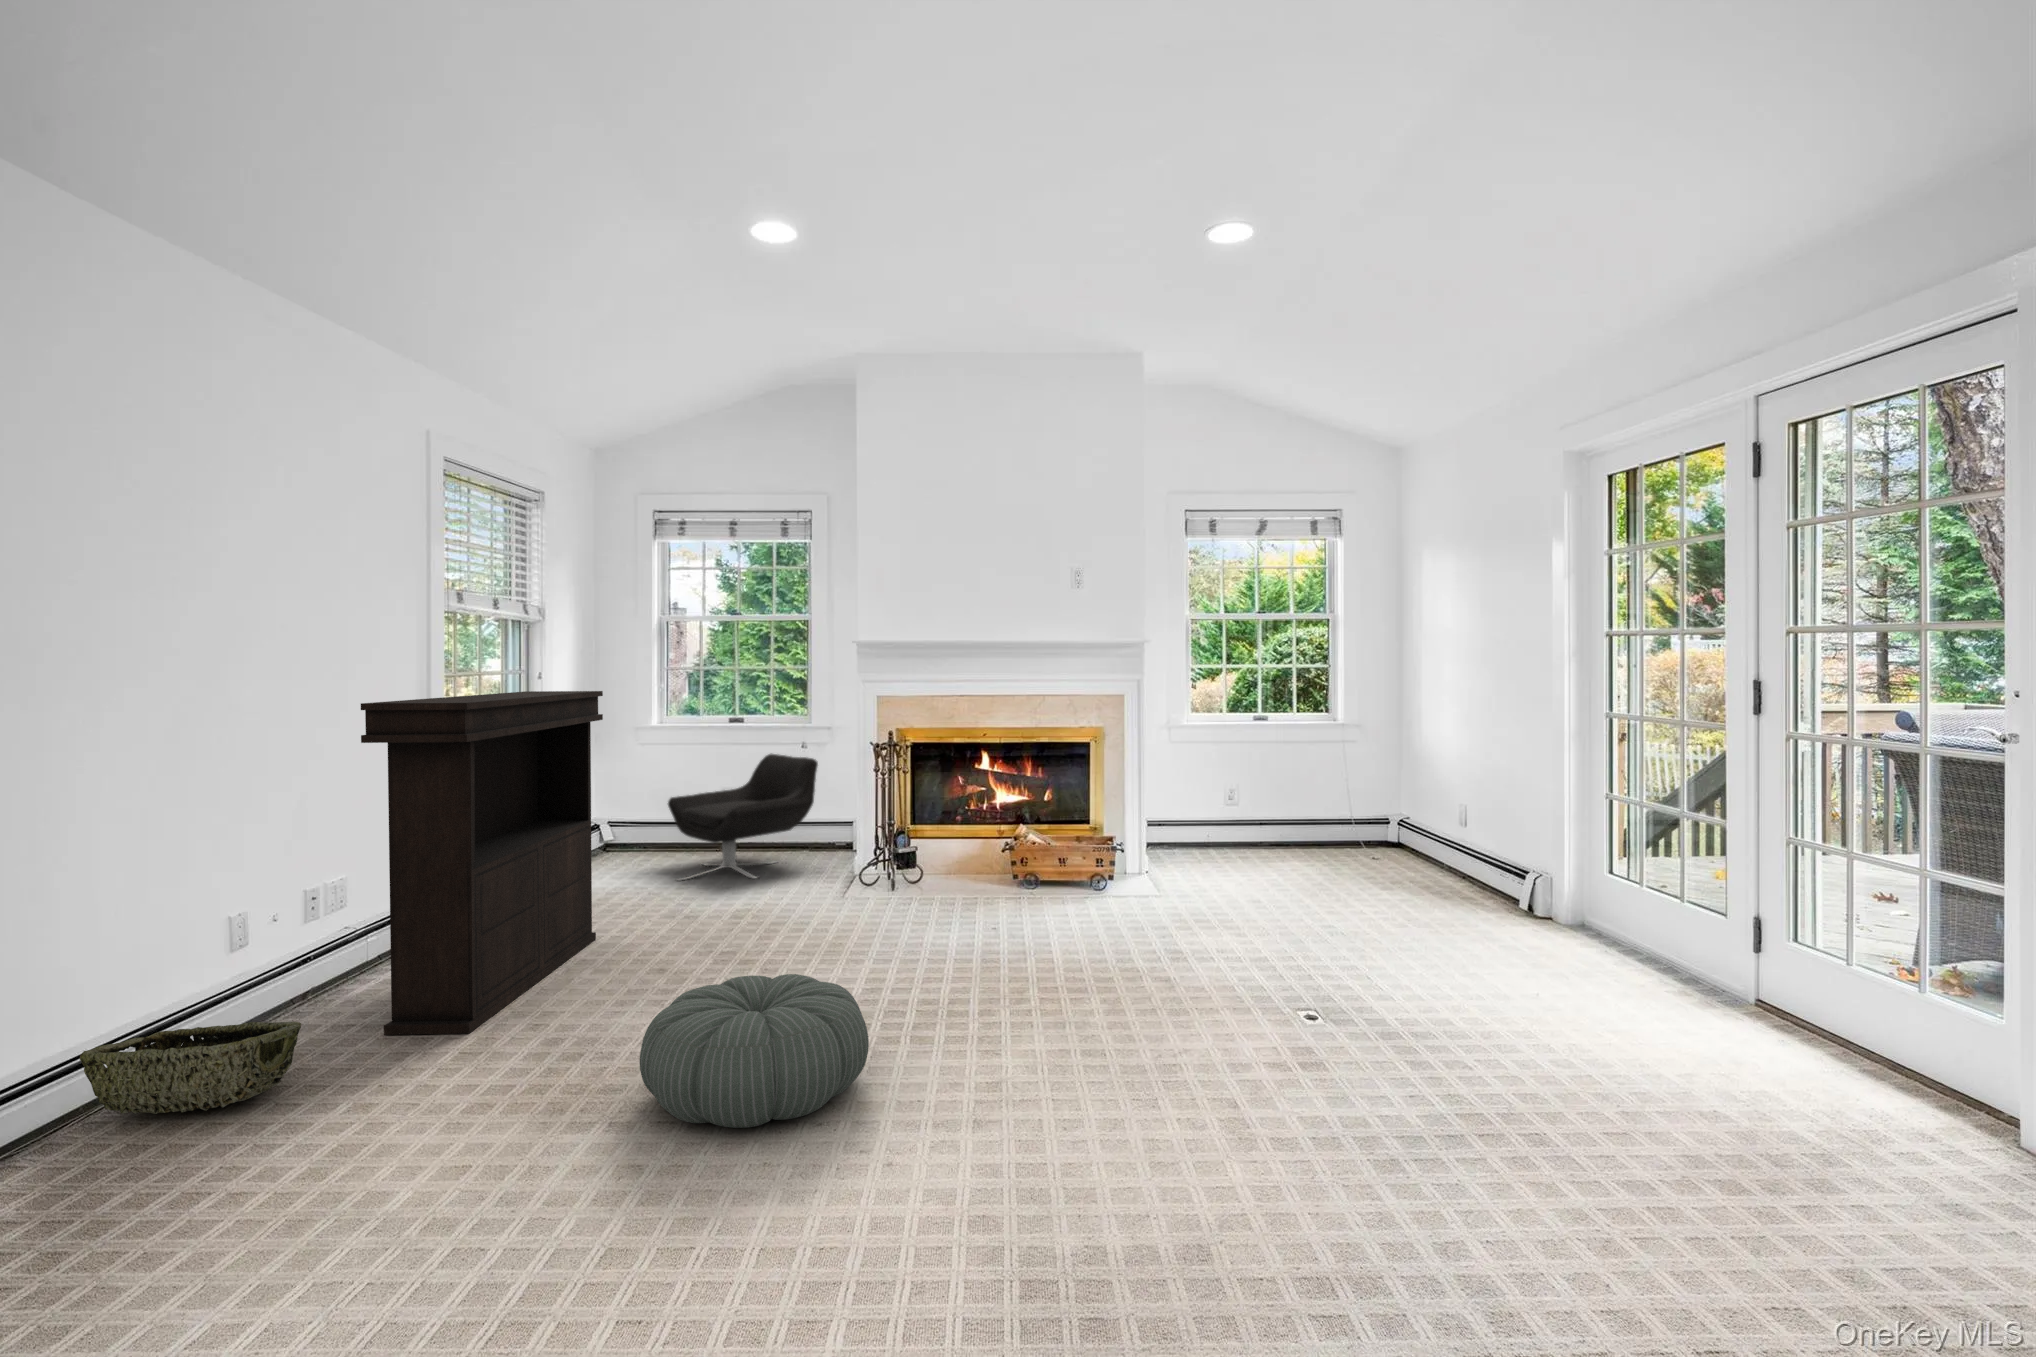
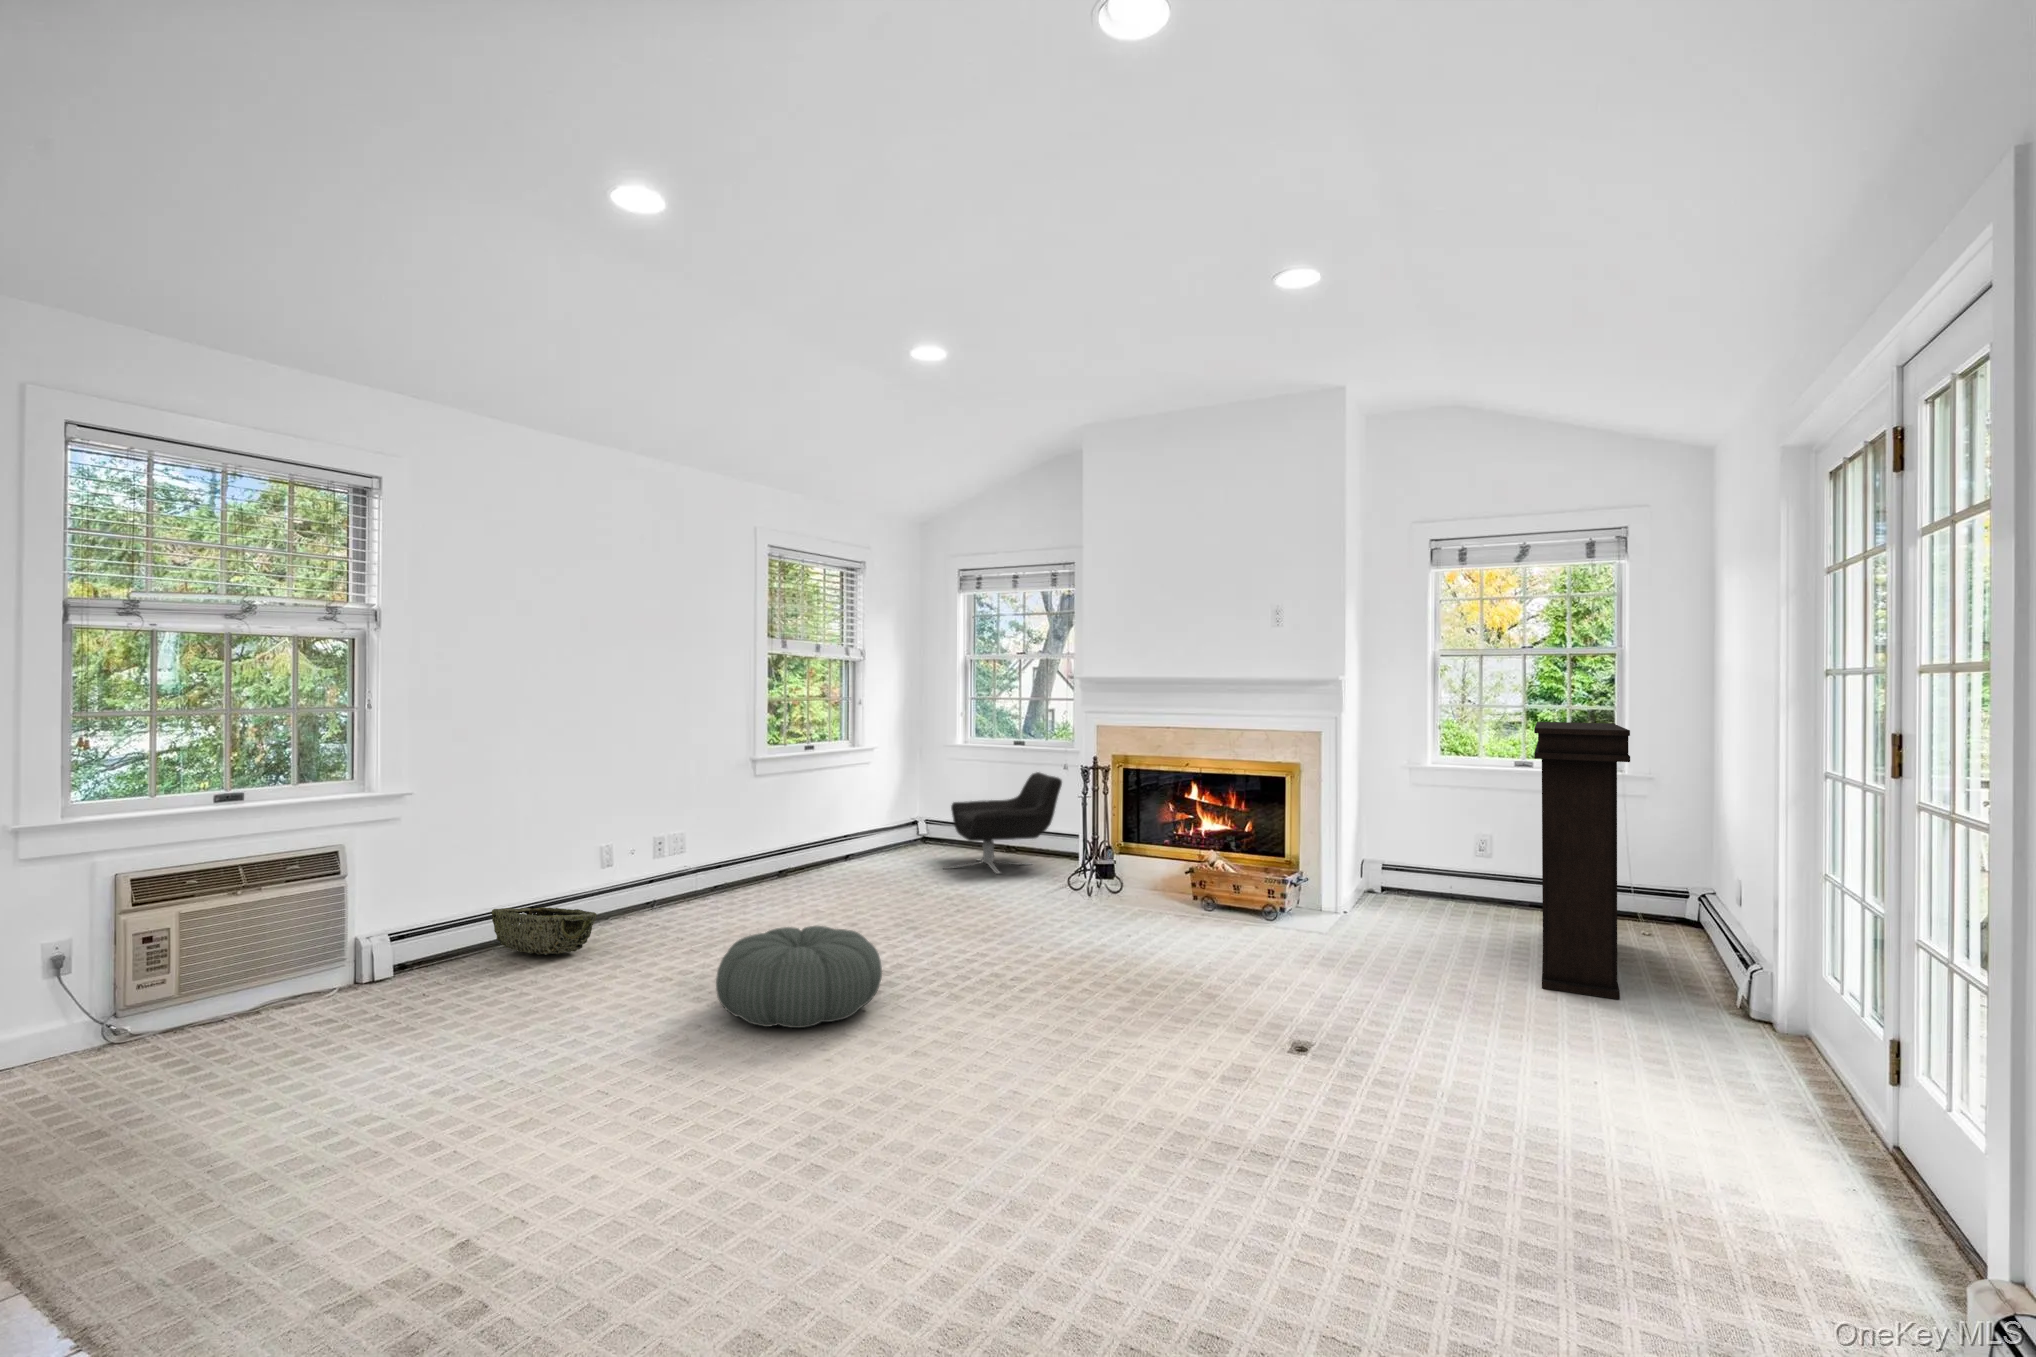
console table: present [361,691,603,1035] -> present [1534,722,1630,999]

